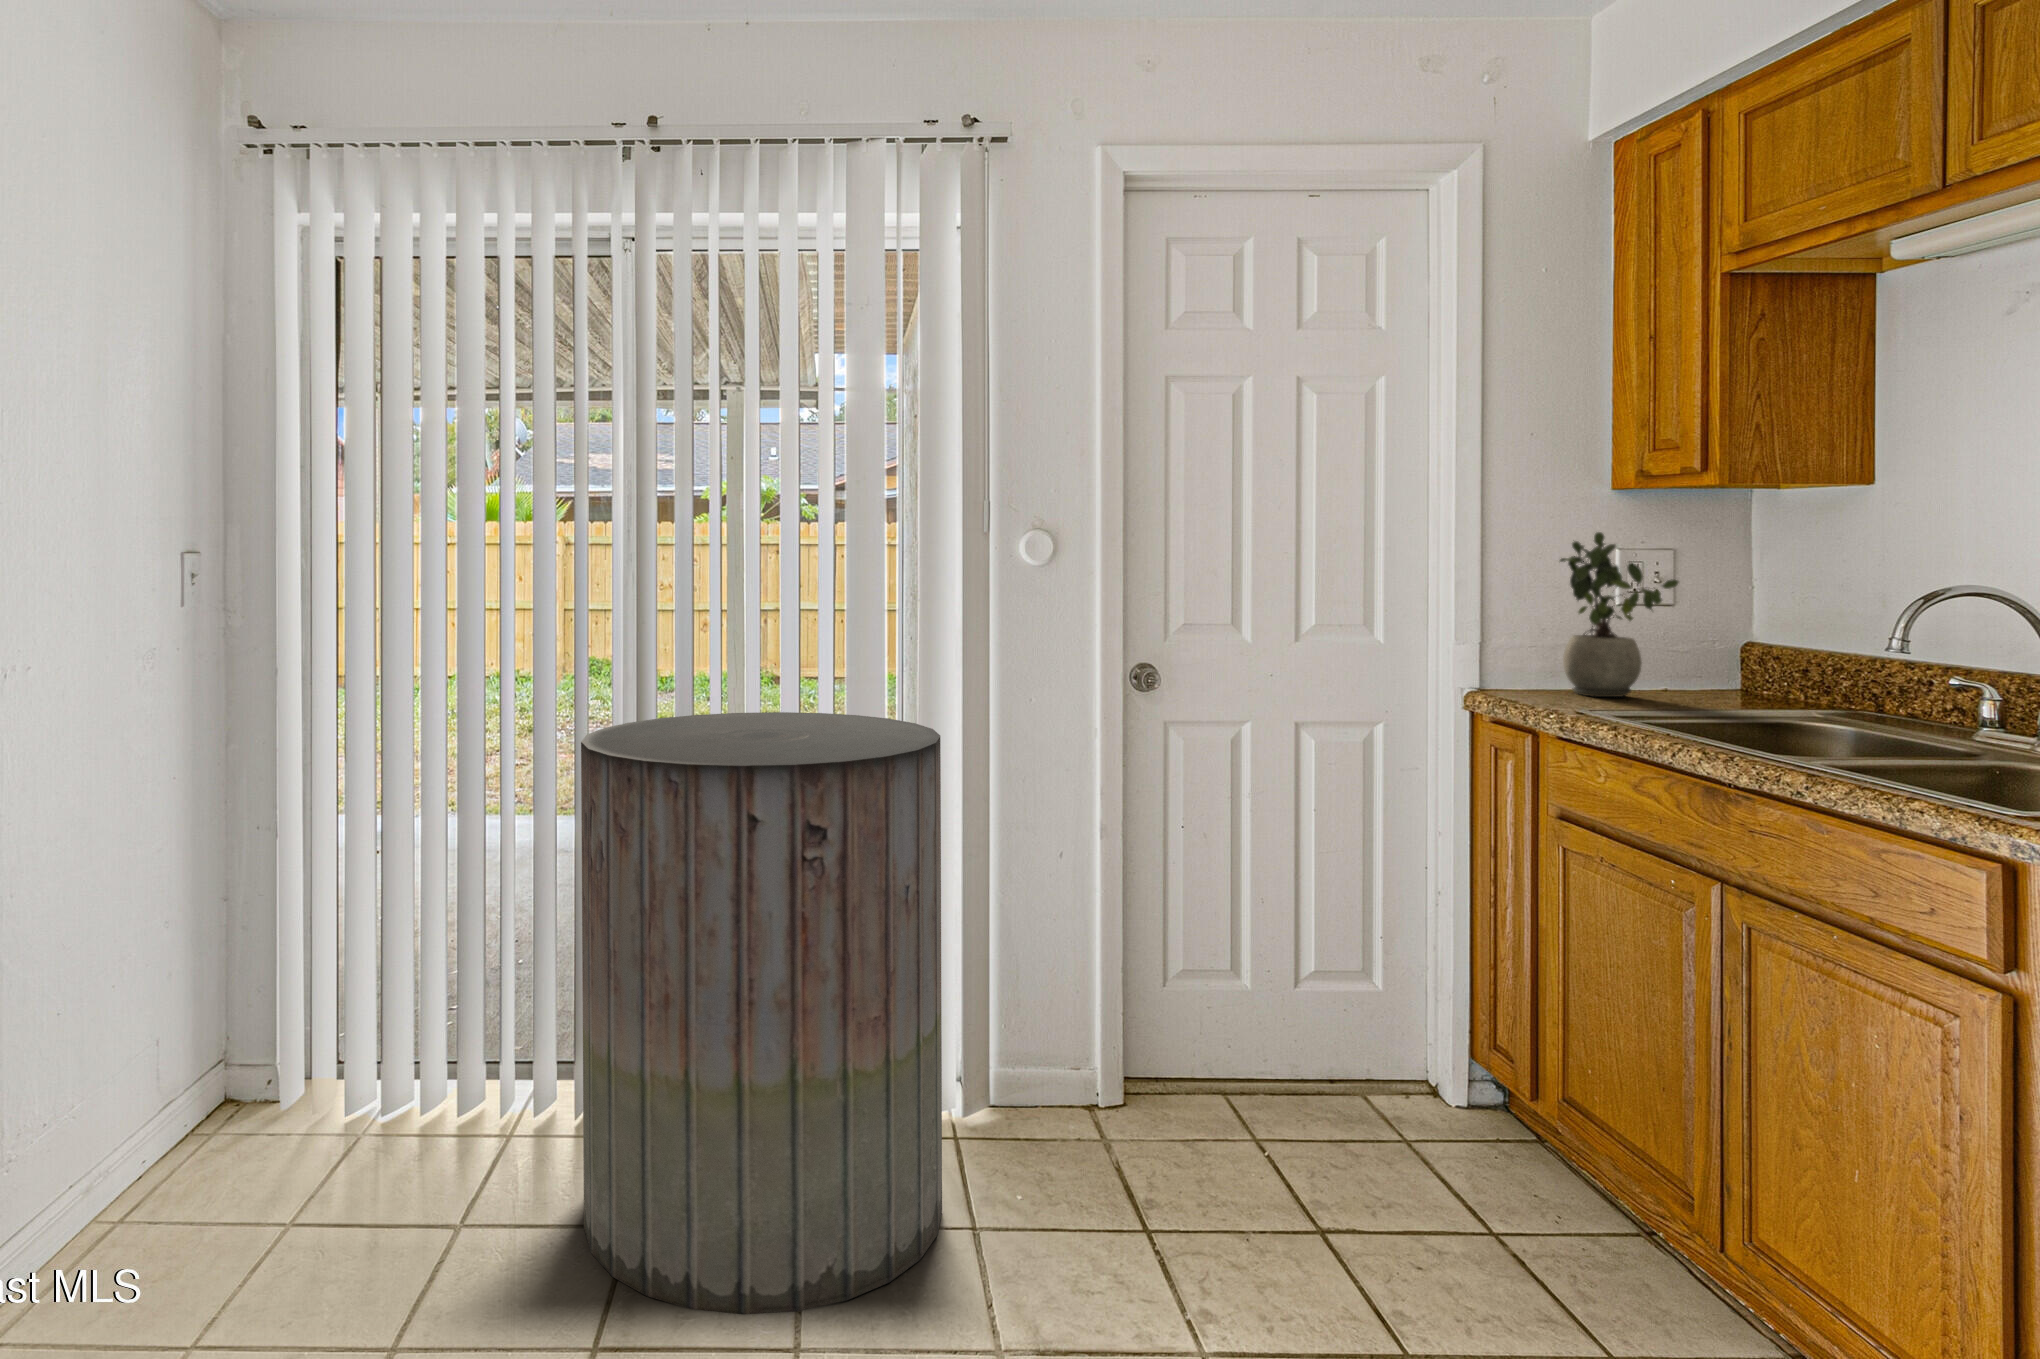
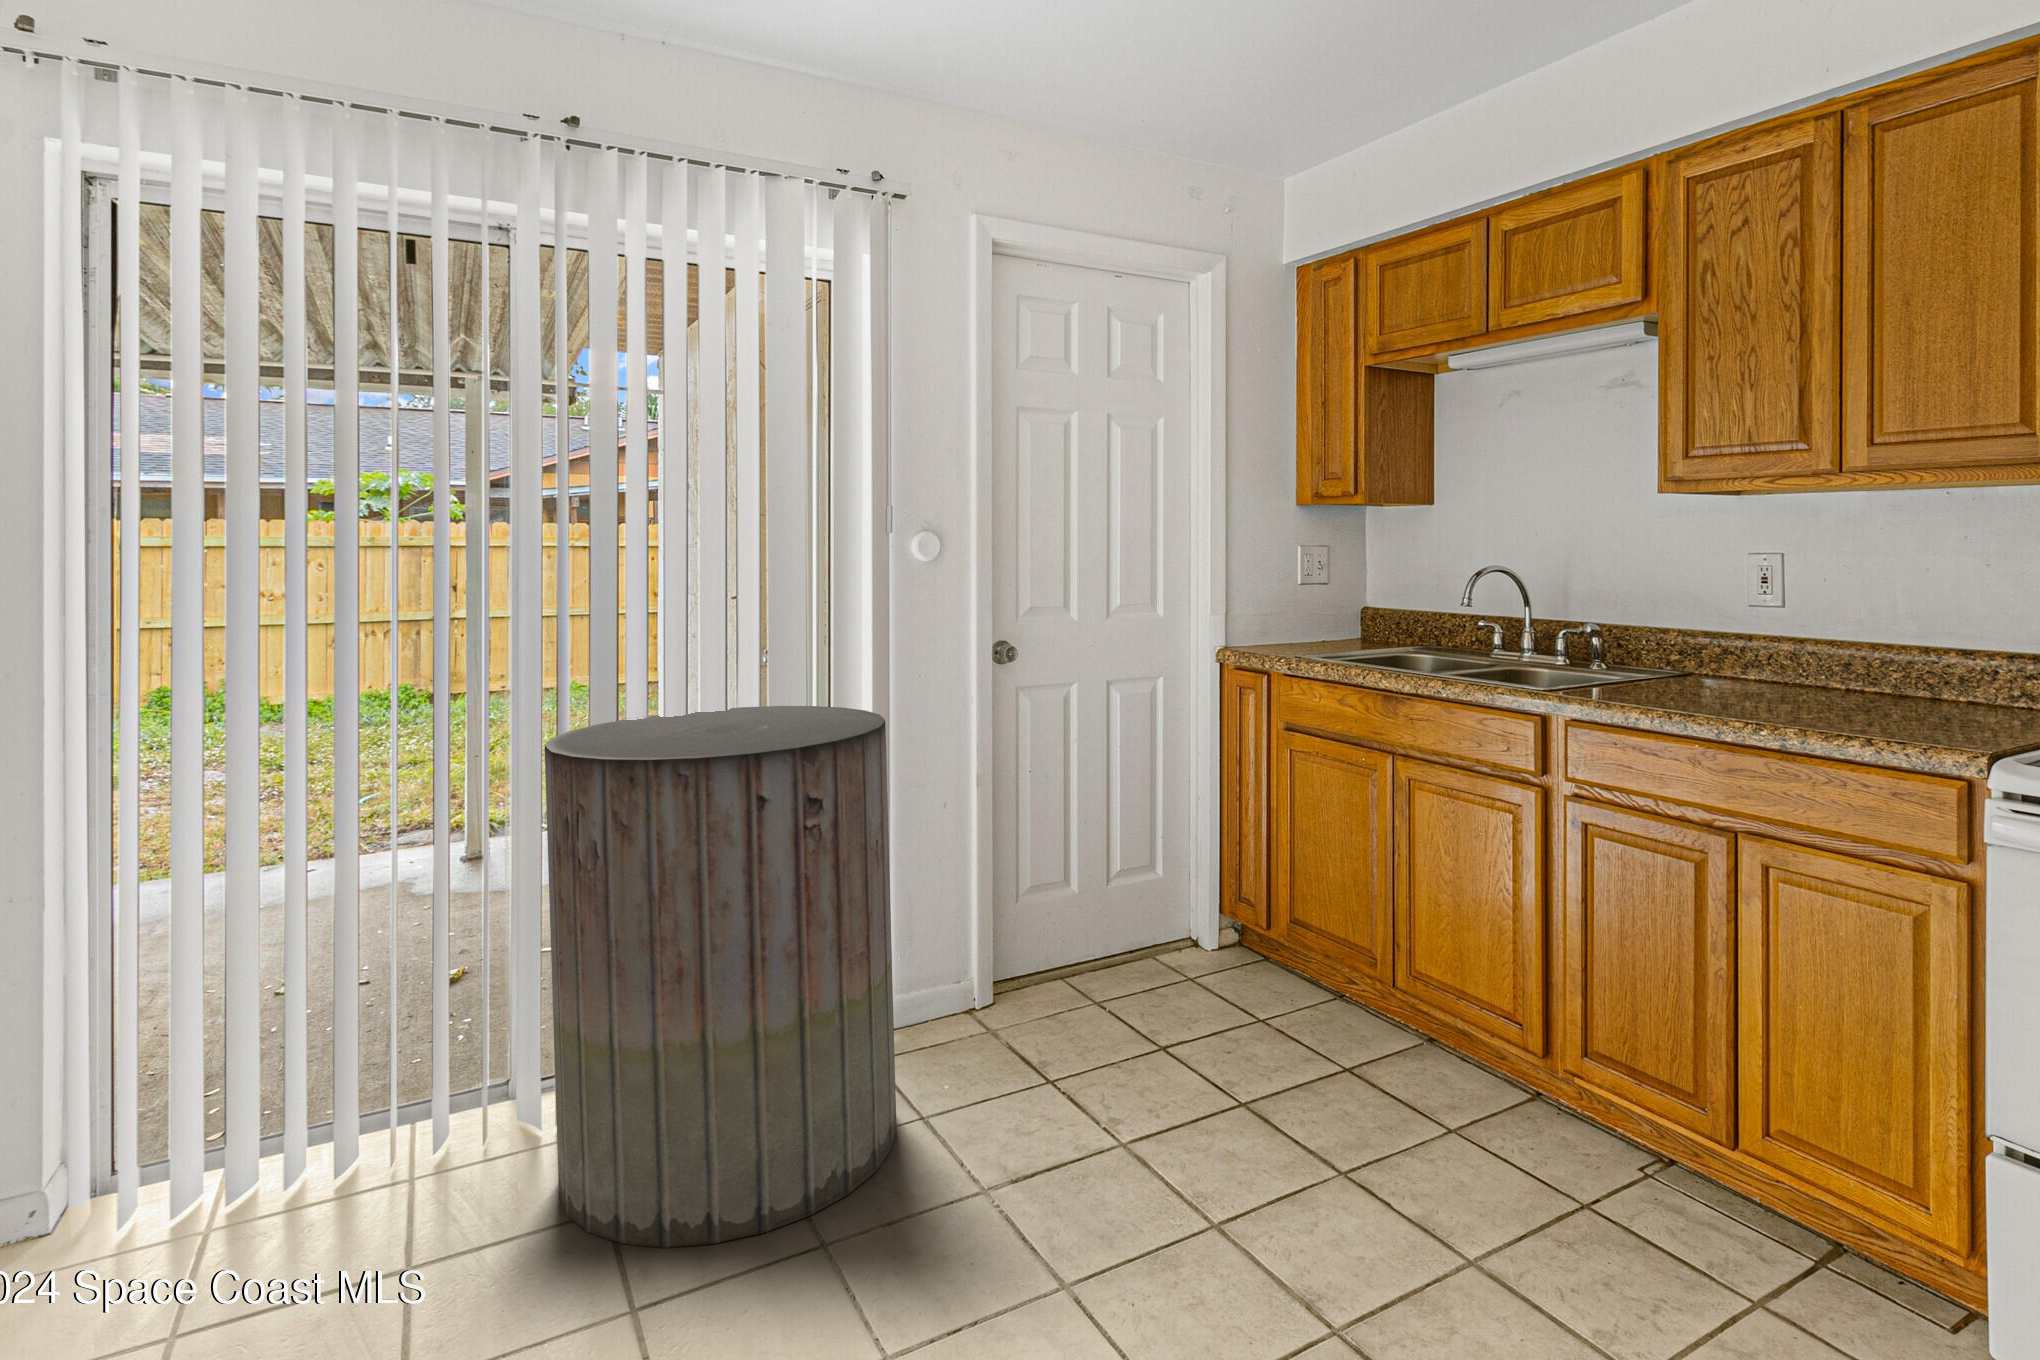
potted plant: present [1560,532,1679,697] -> none [1267,536,1341,649]

